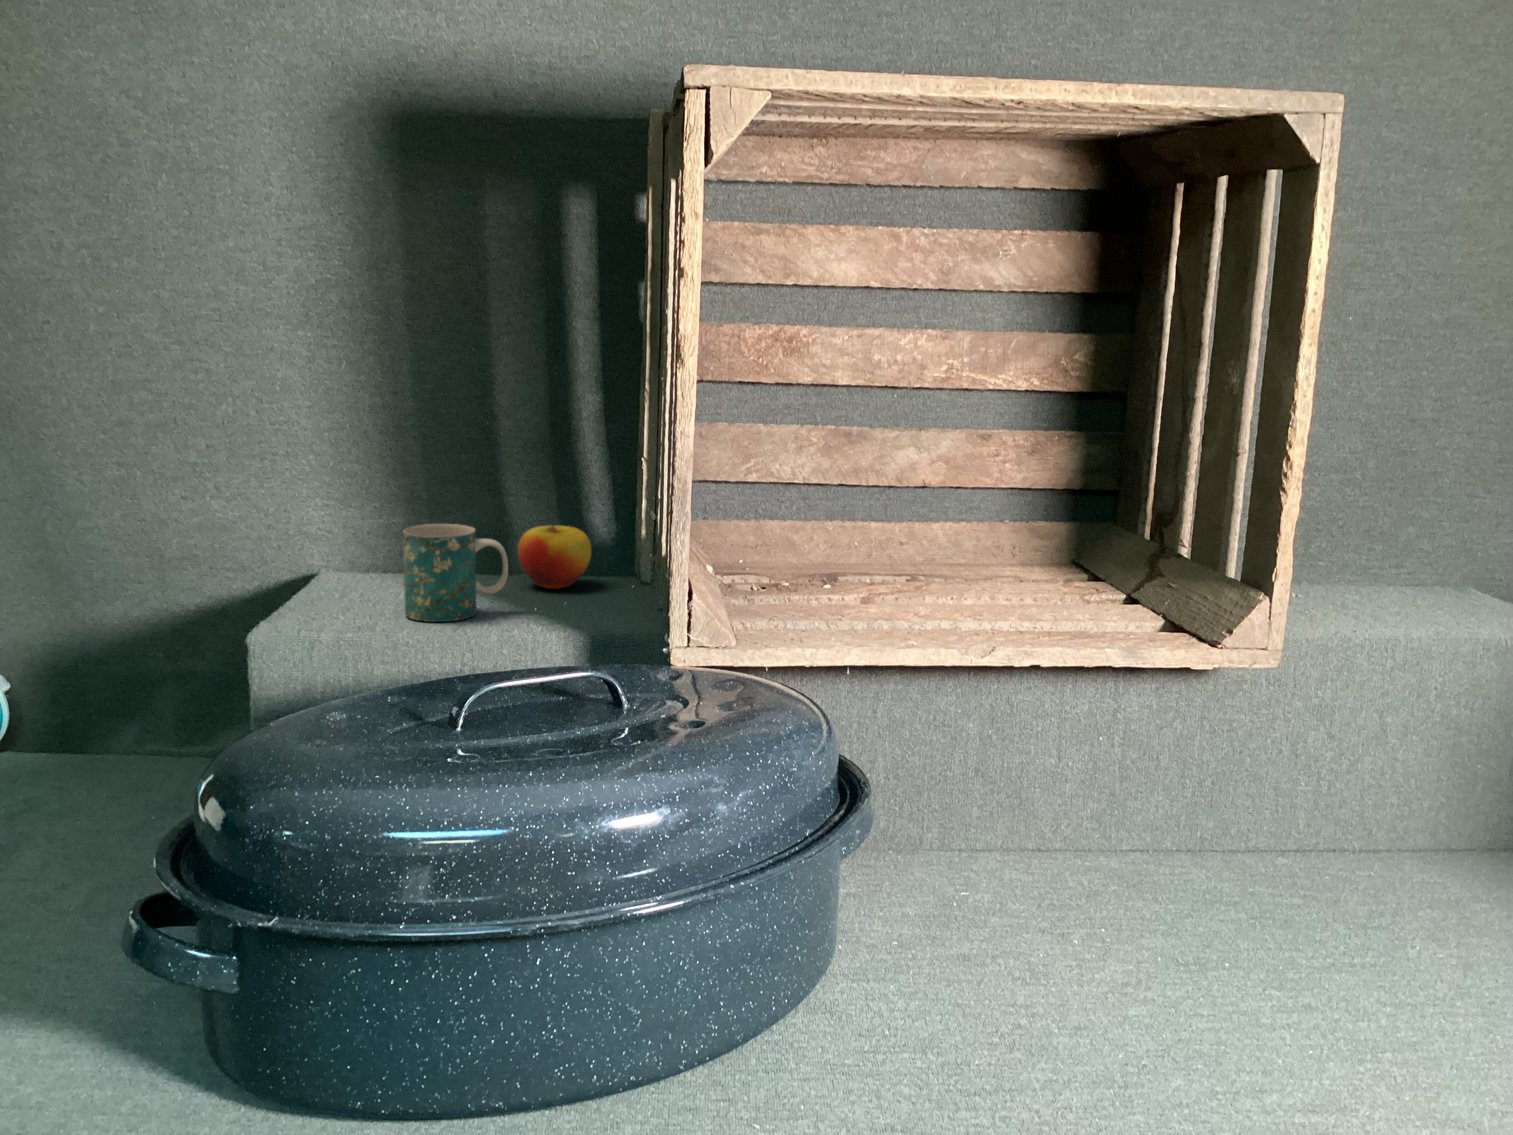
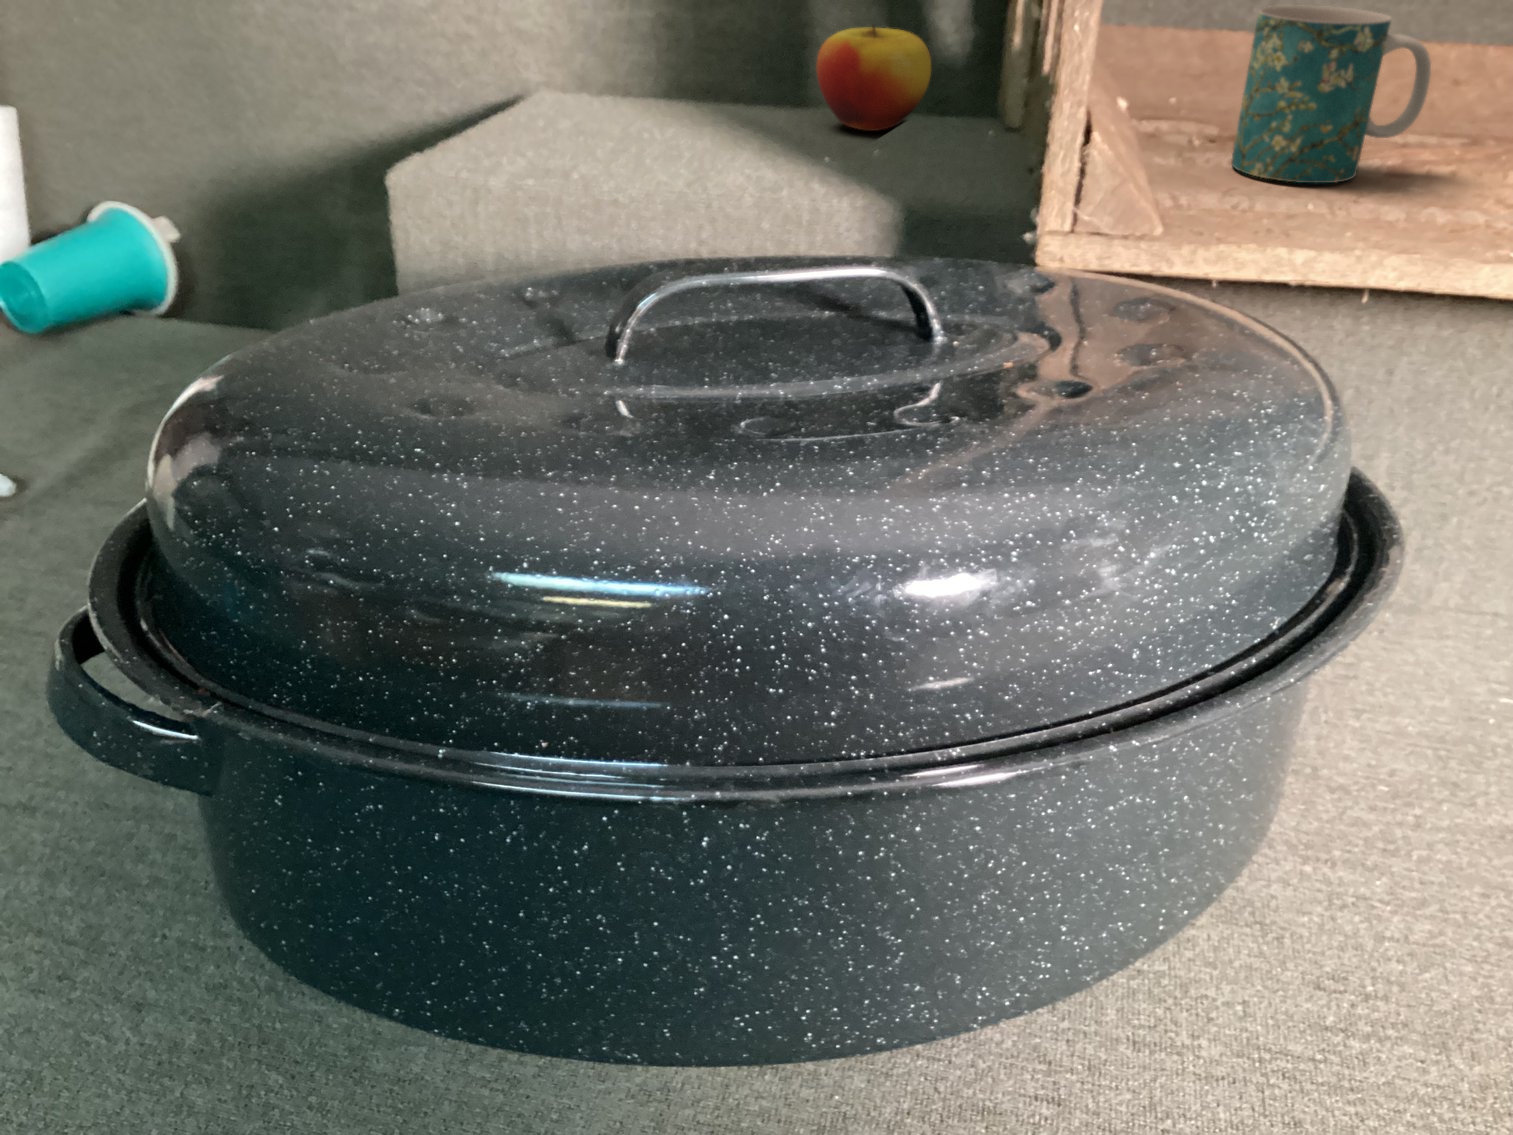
mug: present [403,524,508,622] -> present [1231,5,1431,183]

